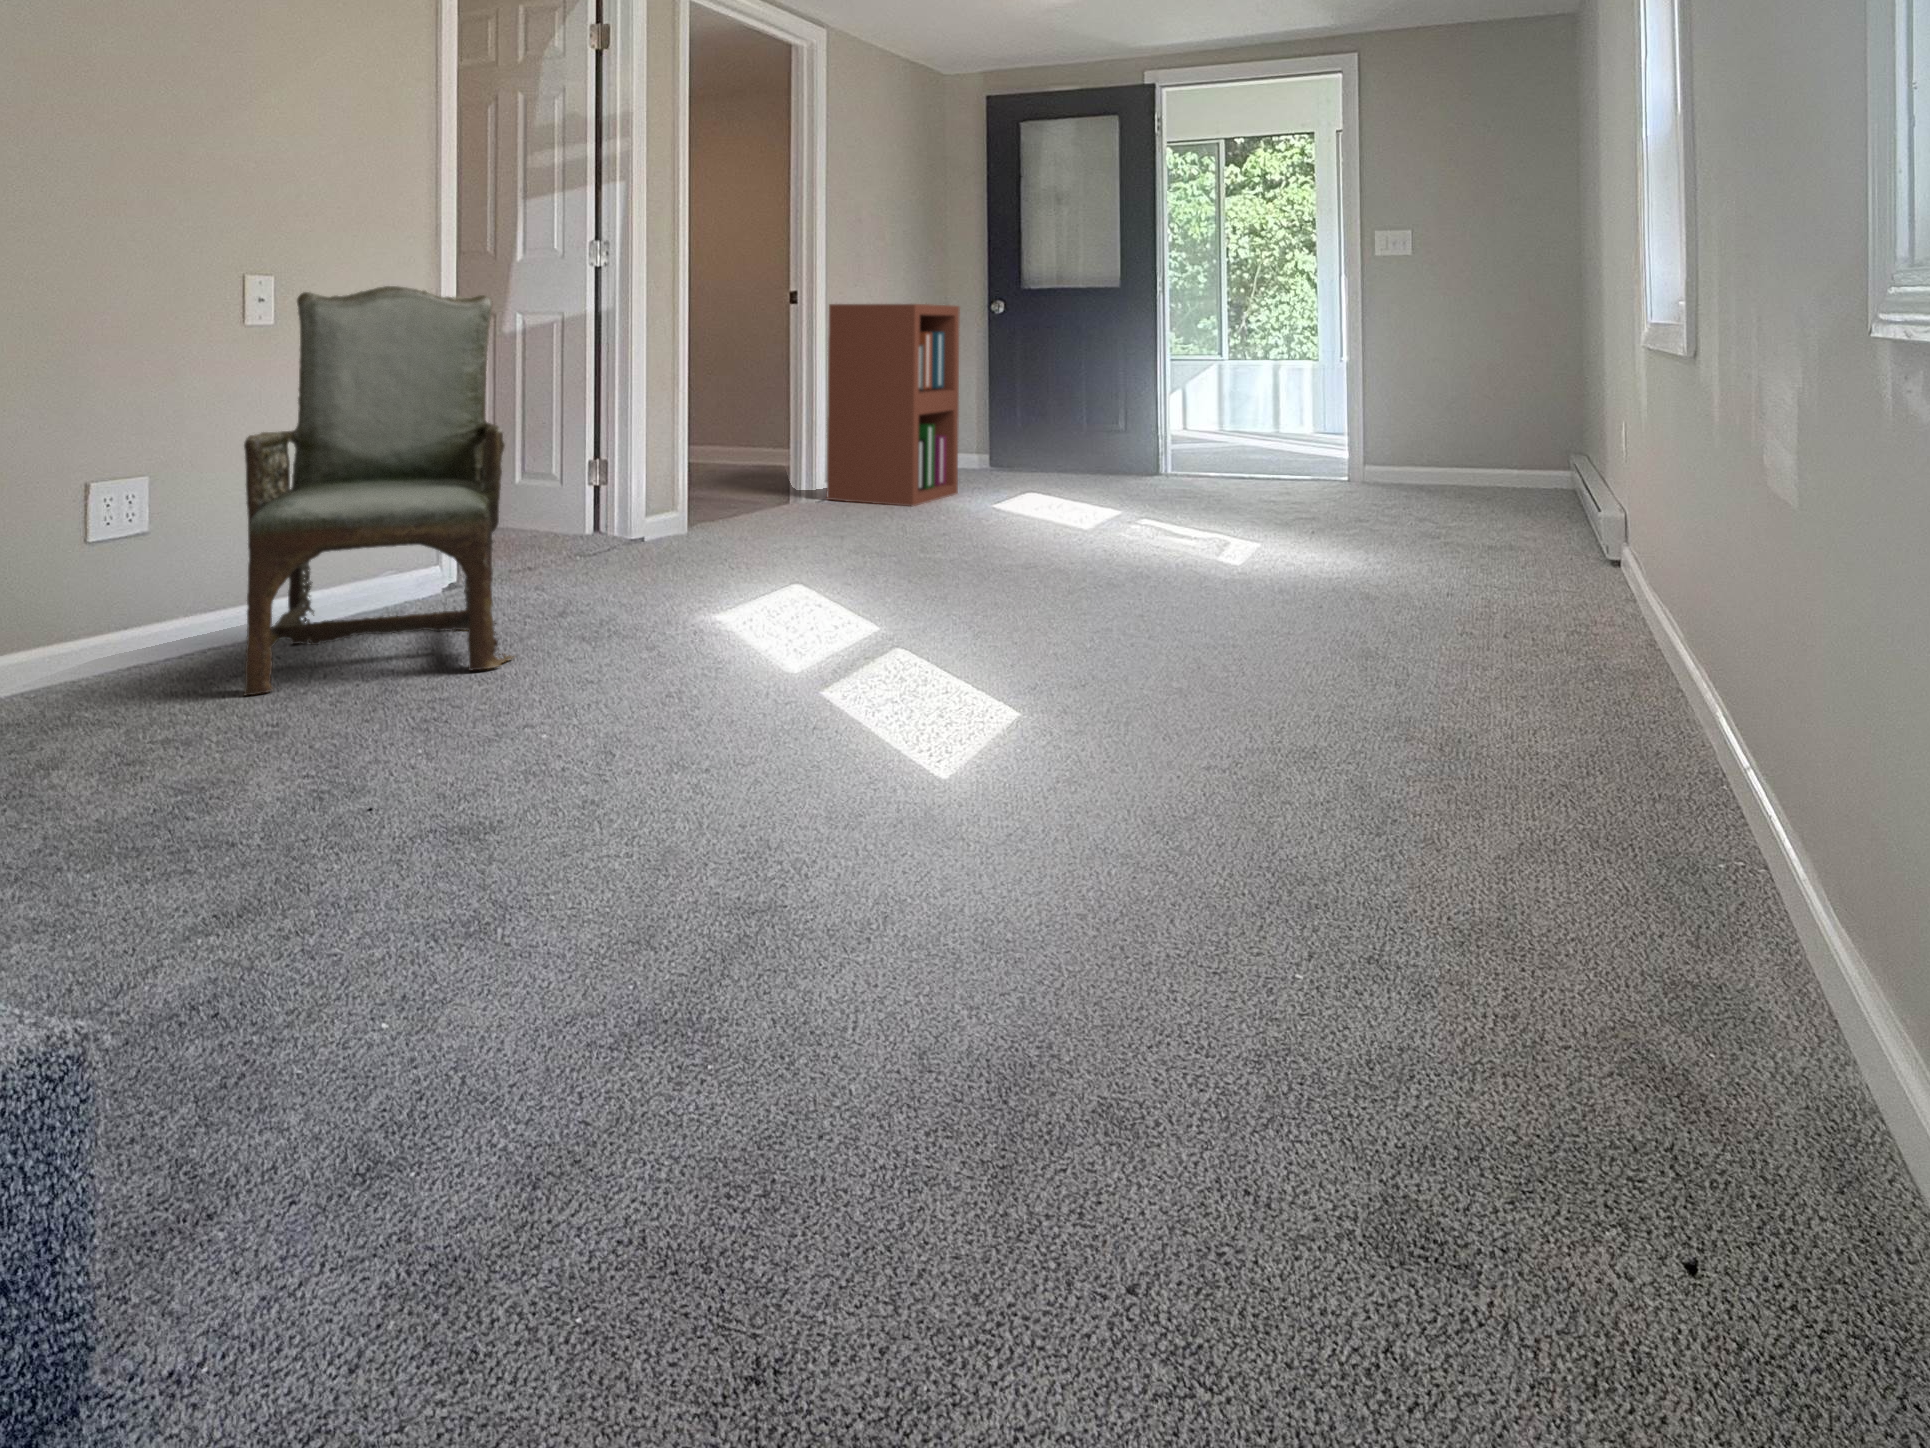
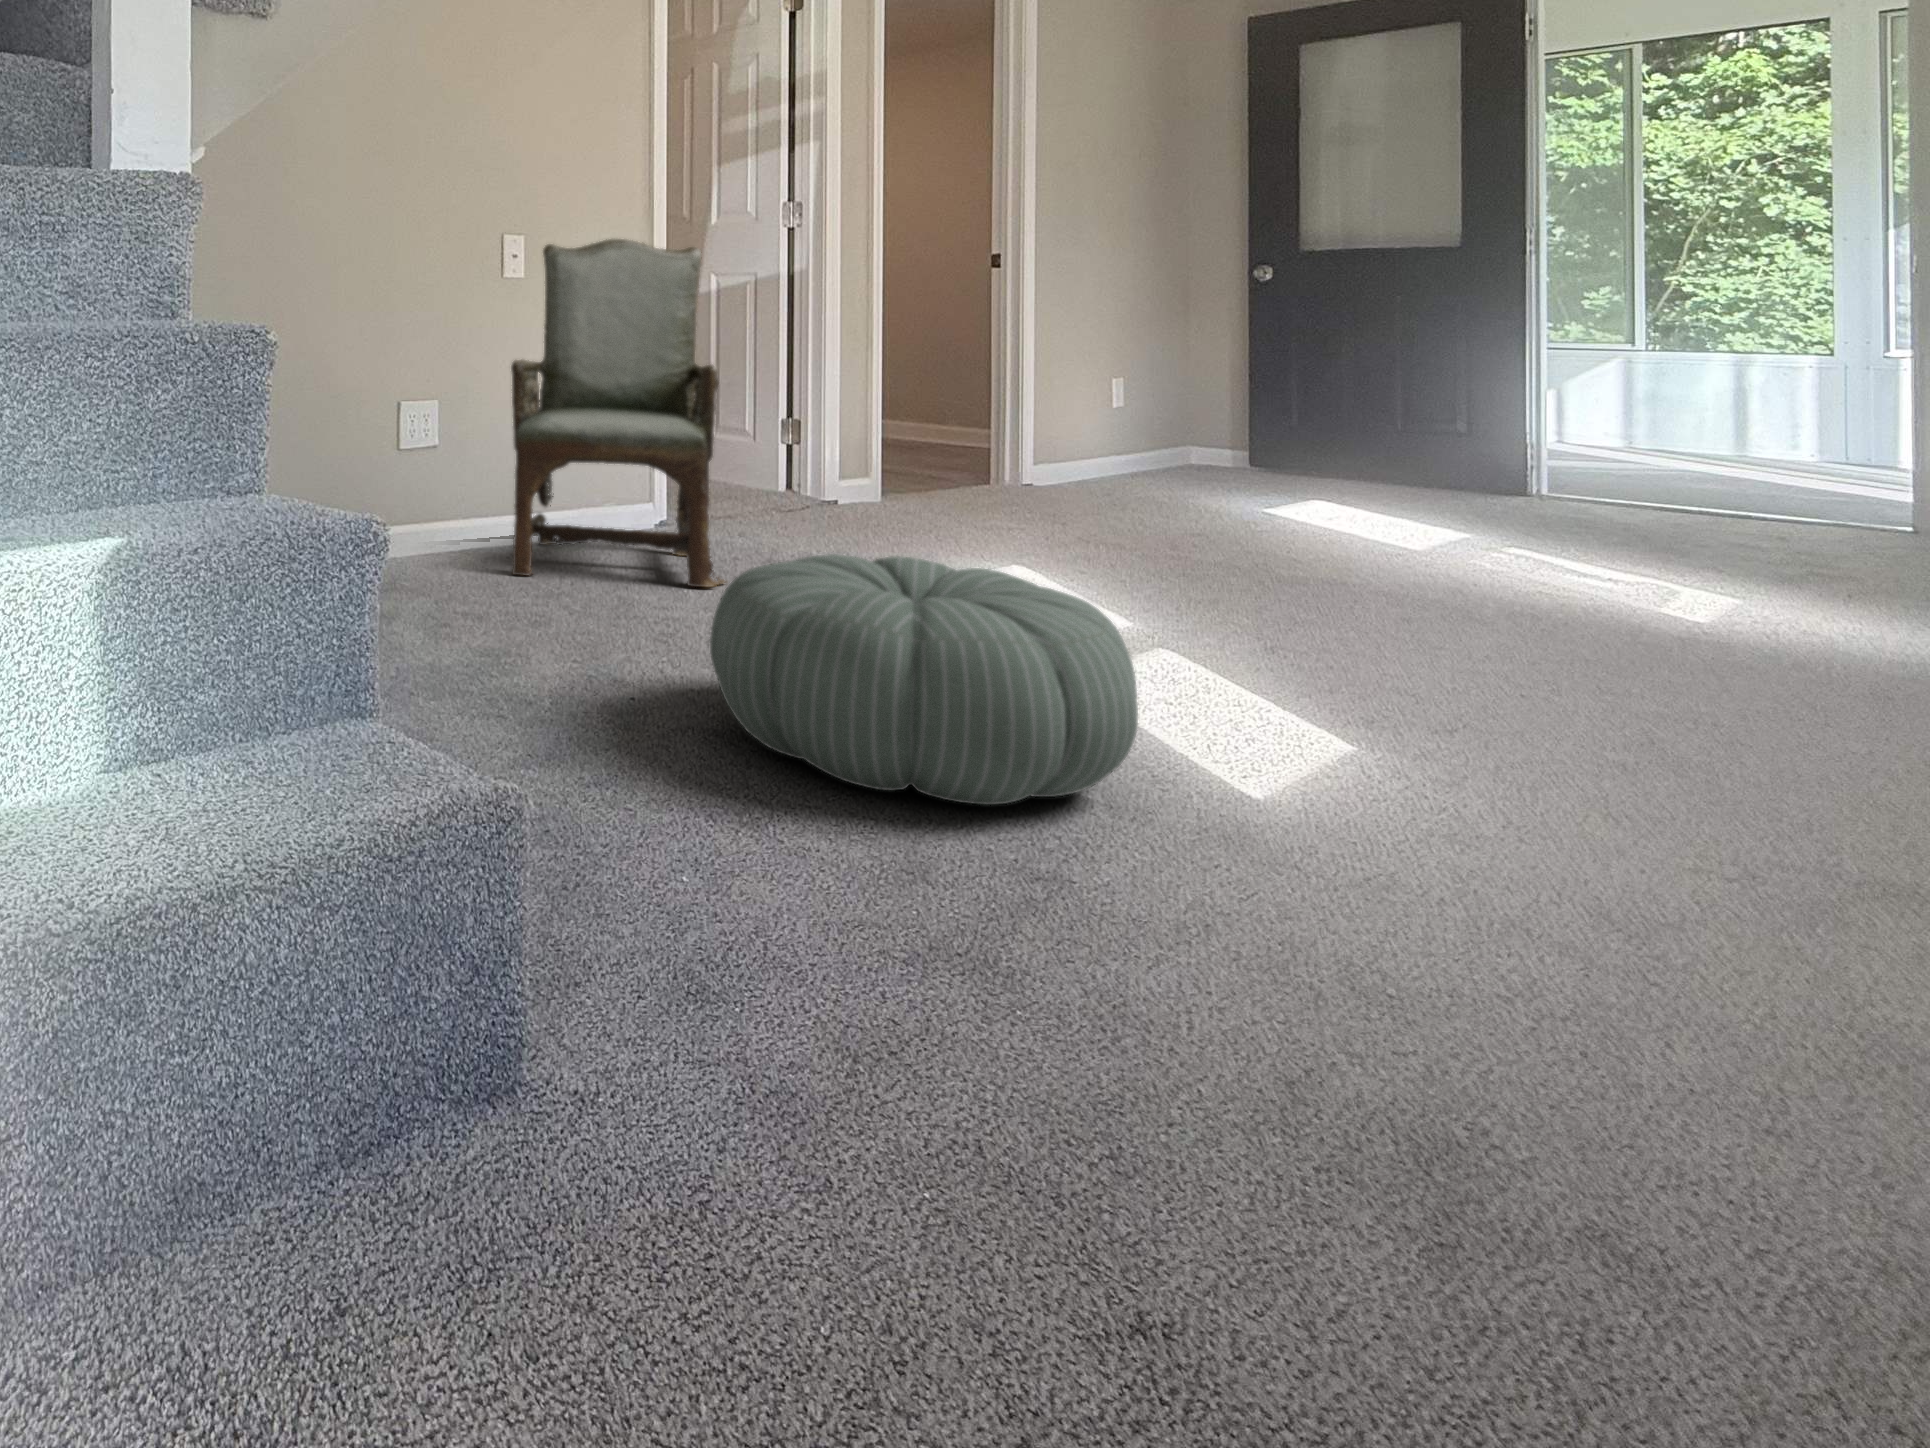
bookshelf: present [826,304,960,506] -> none [1031,270,1213,508]
pouf: none [455,632,861,898] -> present [710,554,1138,805]

